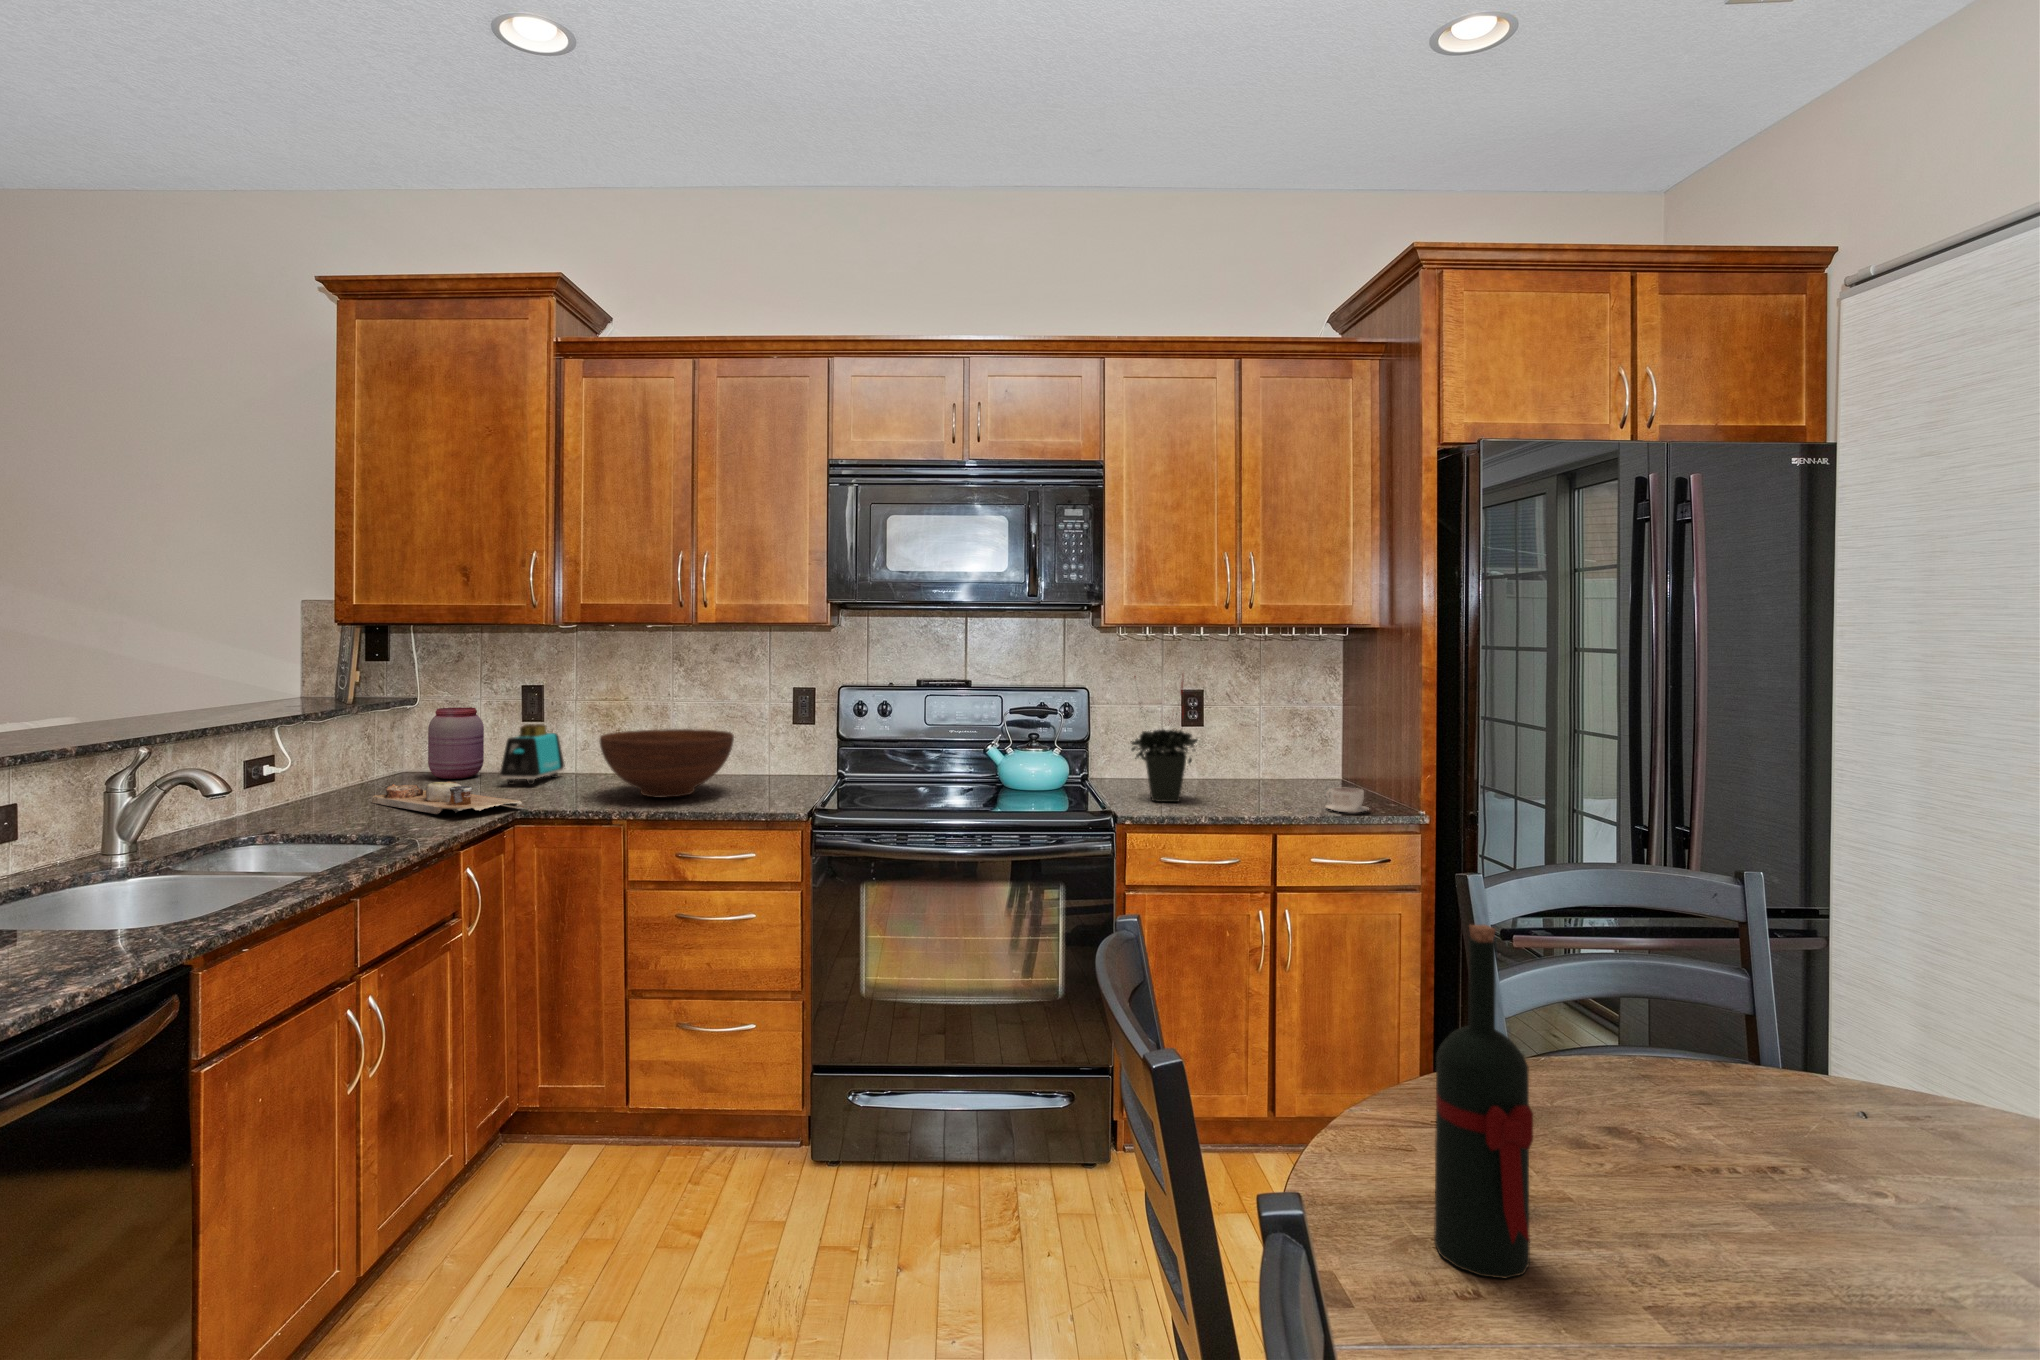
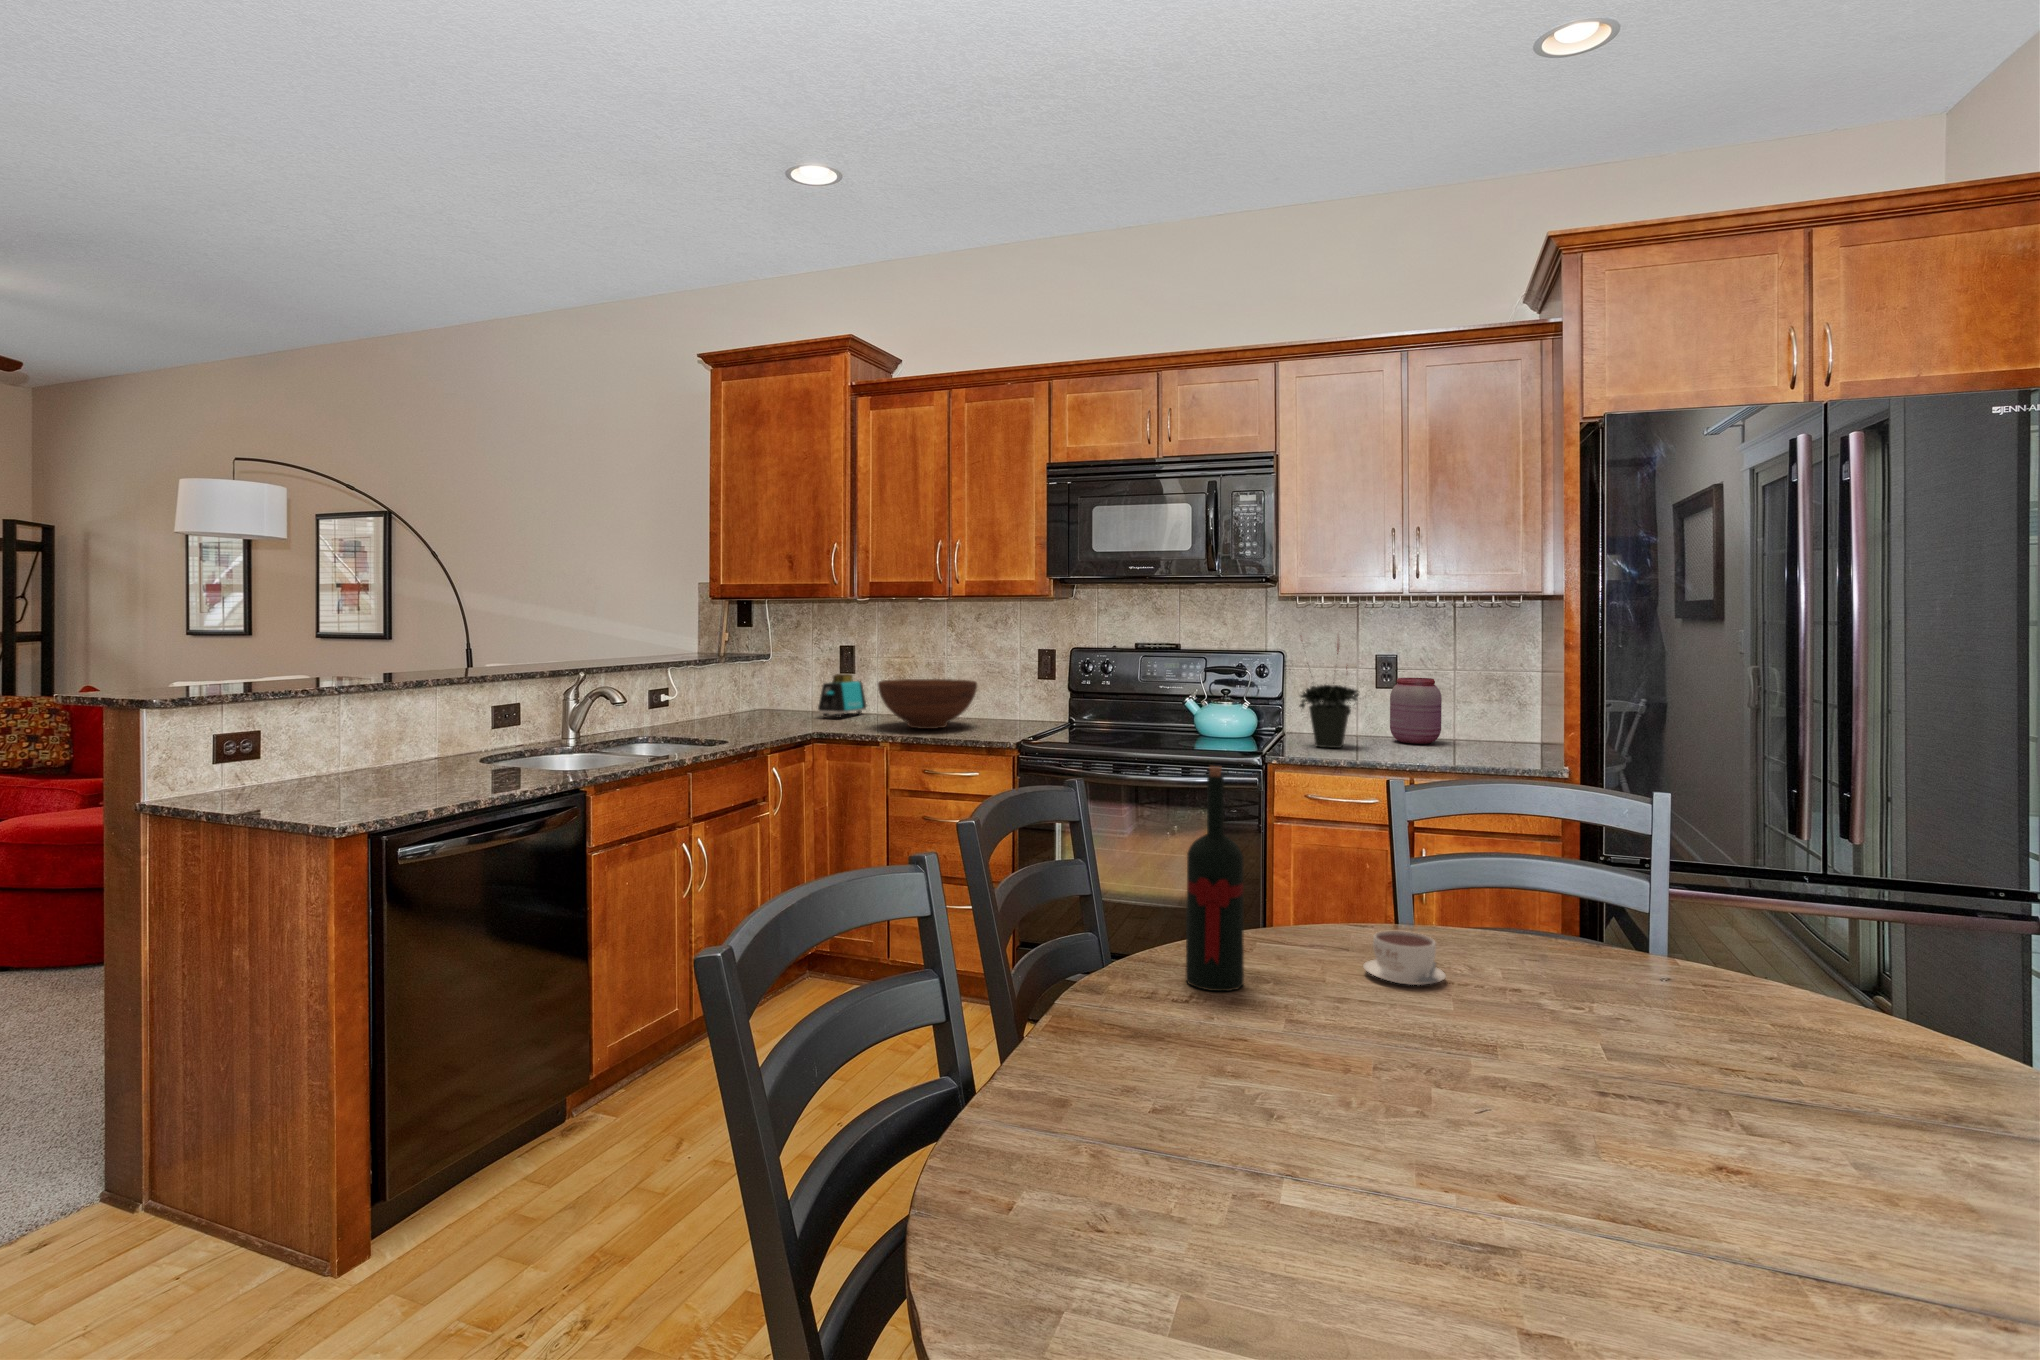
jar: present [428,707,484,779] -> present [1390,678,1442,744]
cutting board: present [372,781,524,814] -> none [731,710,823,731]
coffee cup: present [1326,788,1368,813] -> present [1363,931,1446,985]

